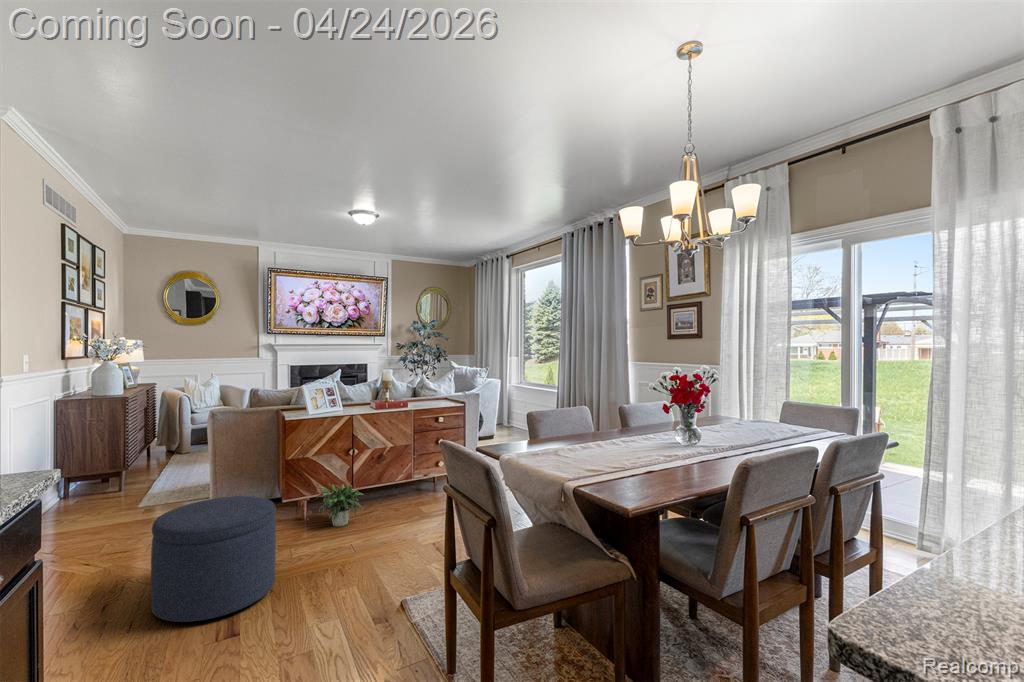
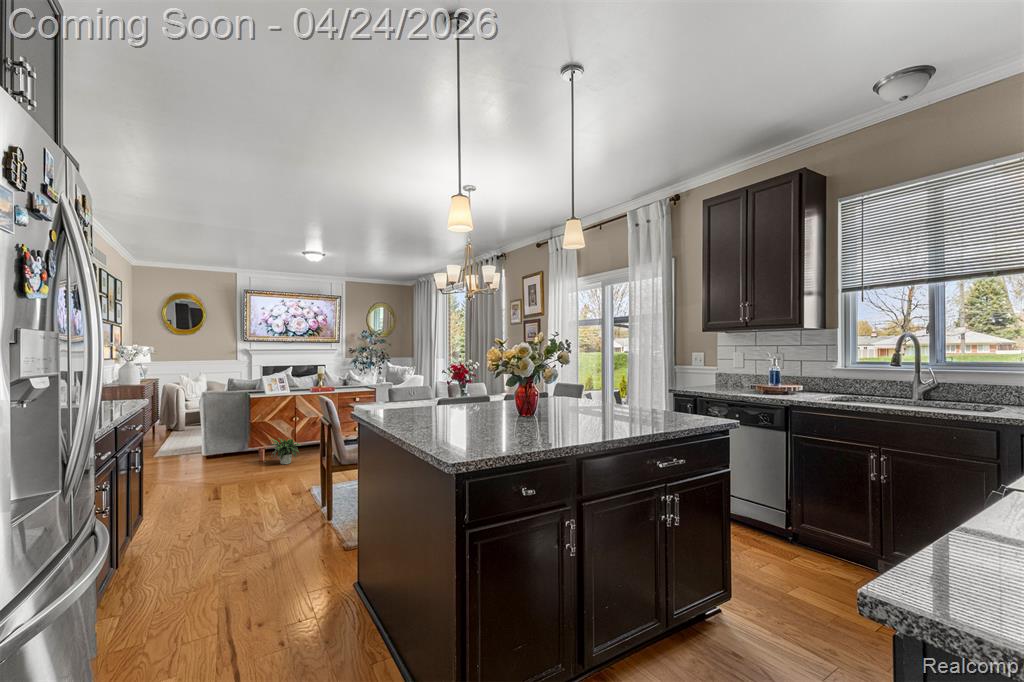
ottoman: present [151,496,276,622] -> none [171,437,241,495]

